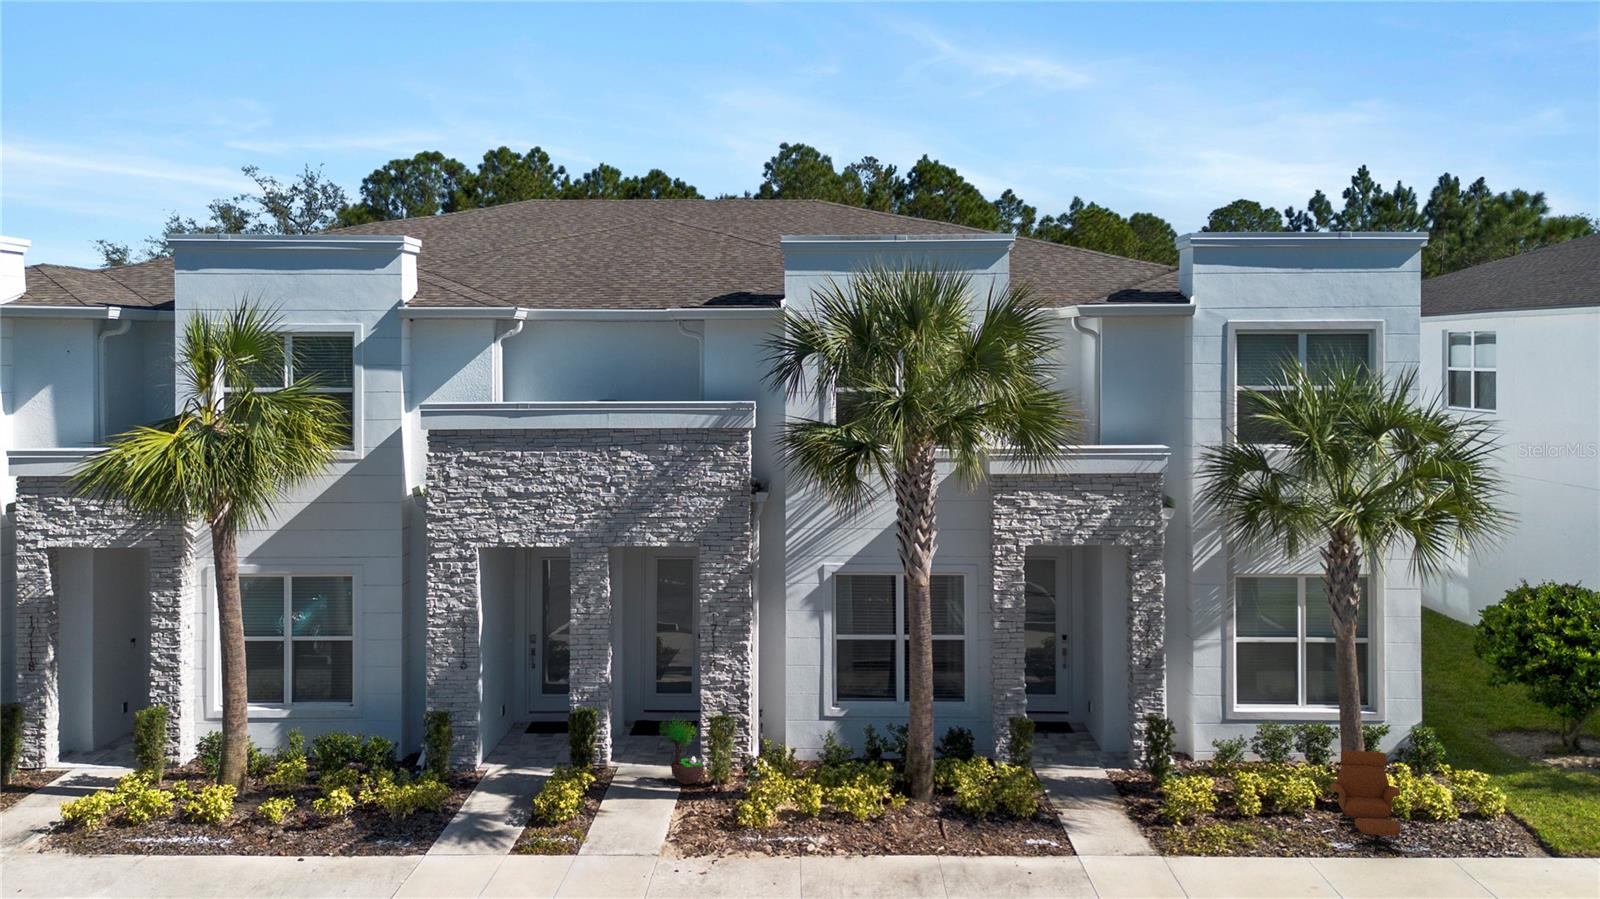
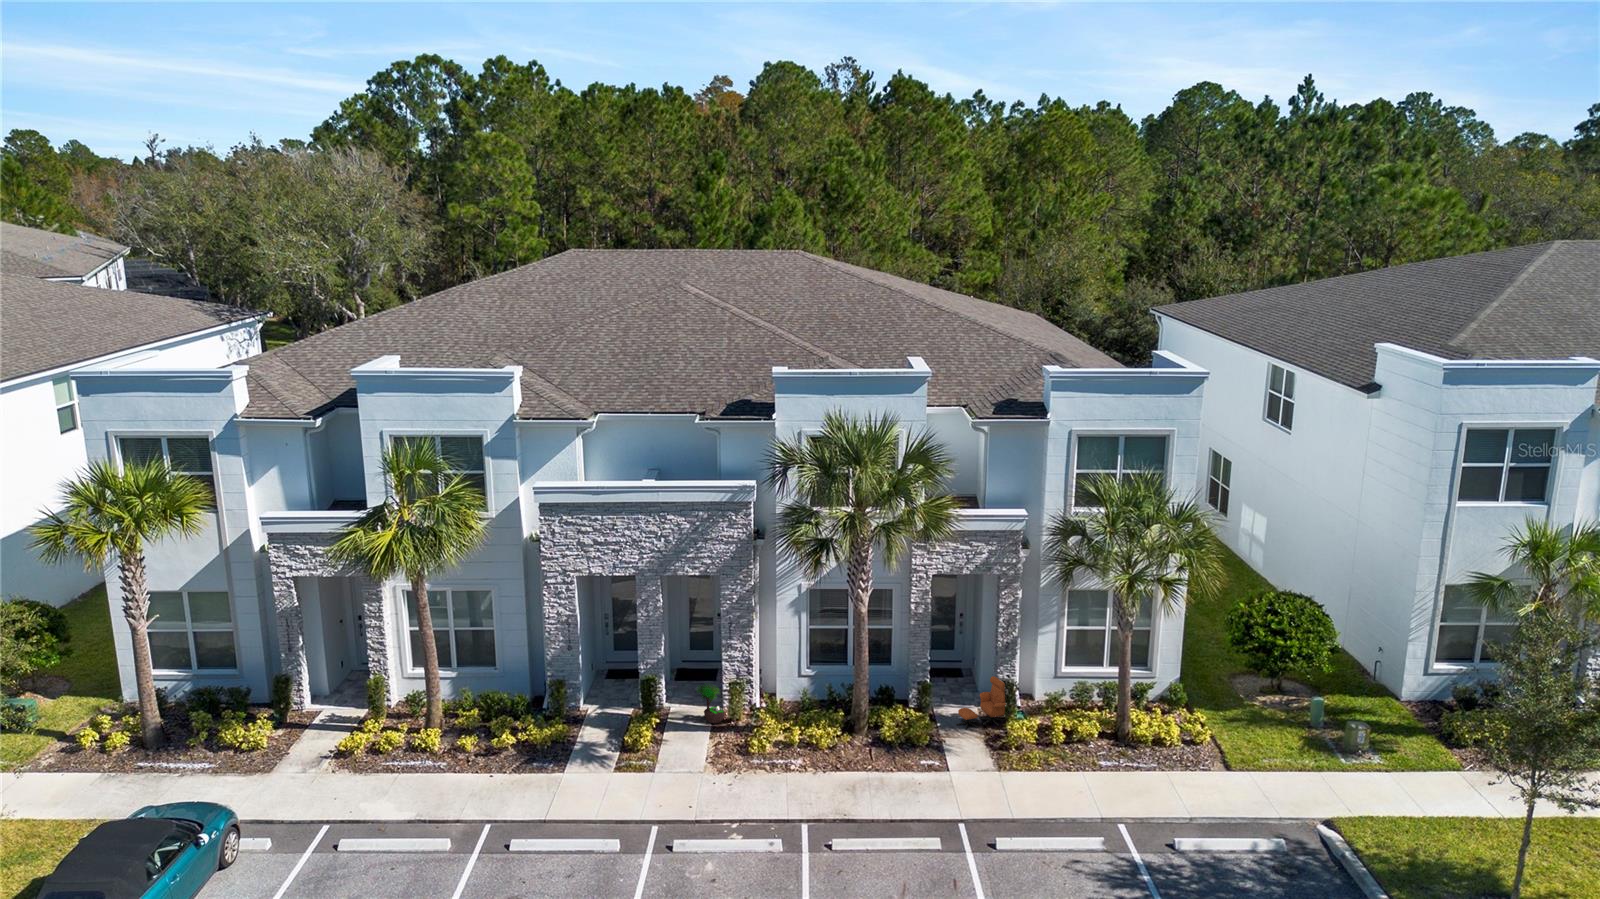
lounge chair: present [1330,751,1401,854] -> present [956,676,1006,729]

